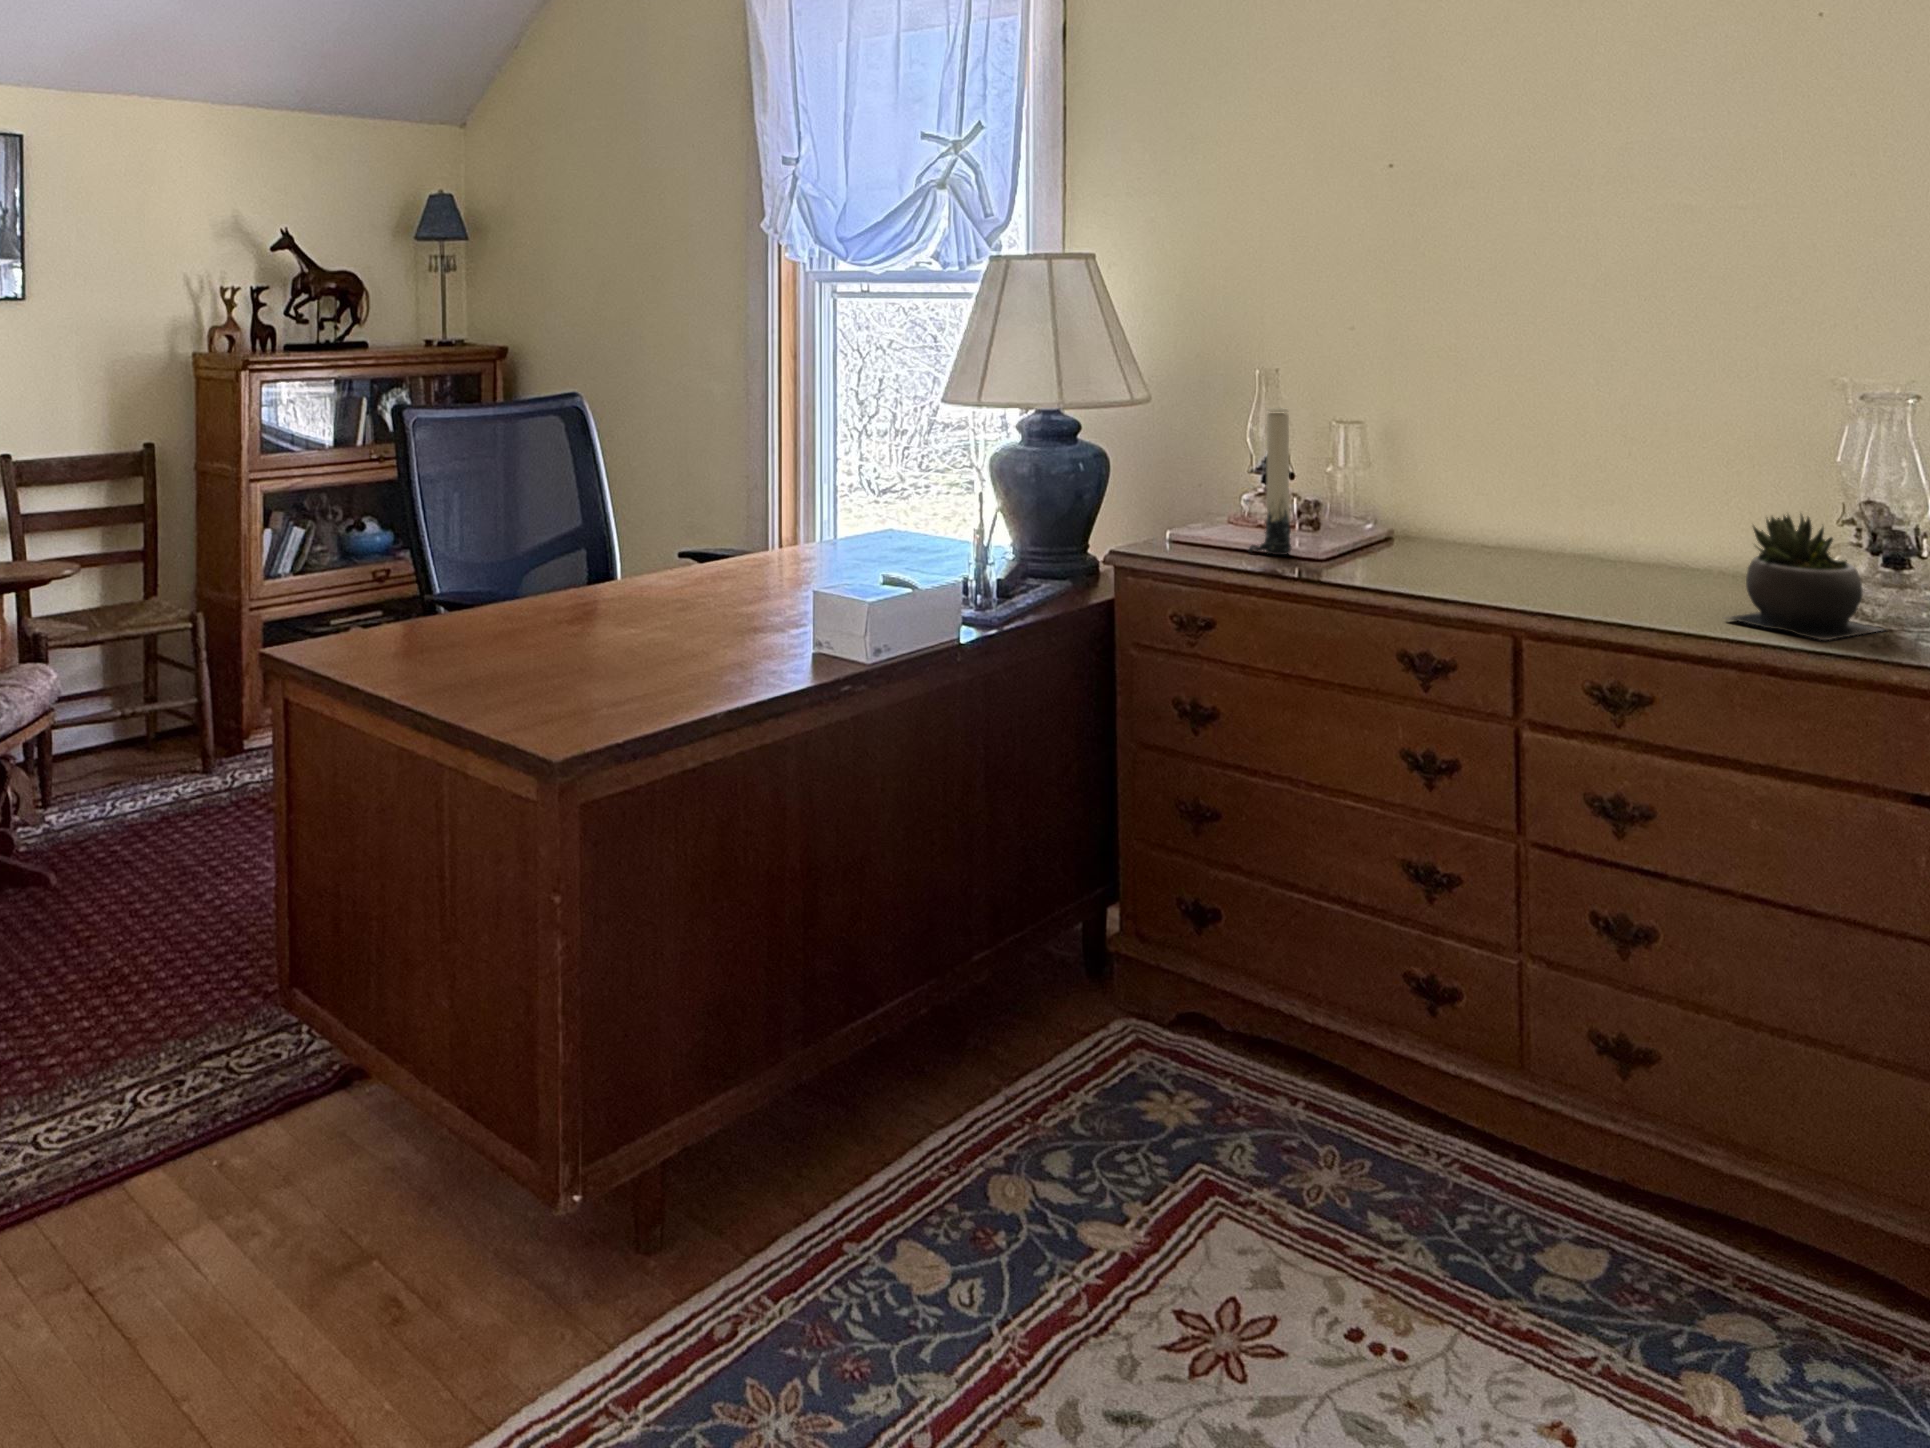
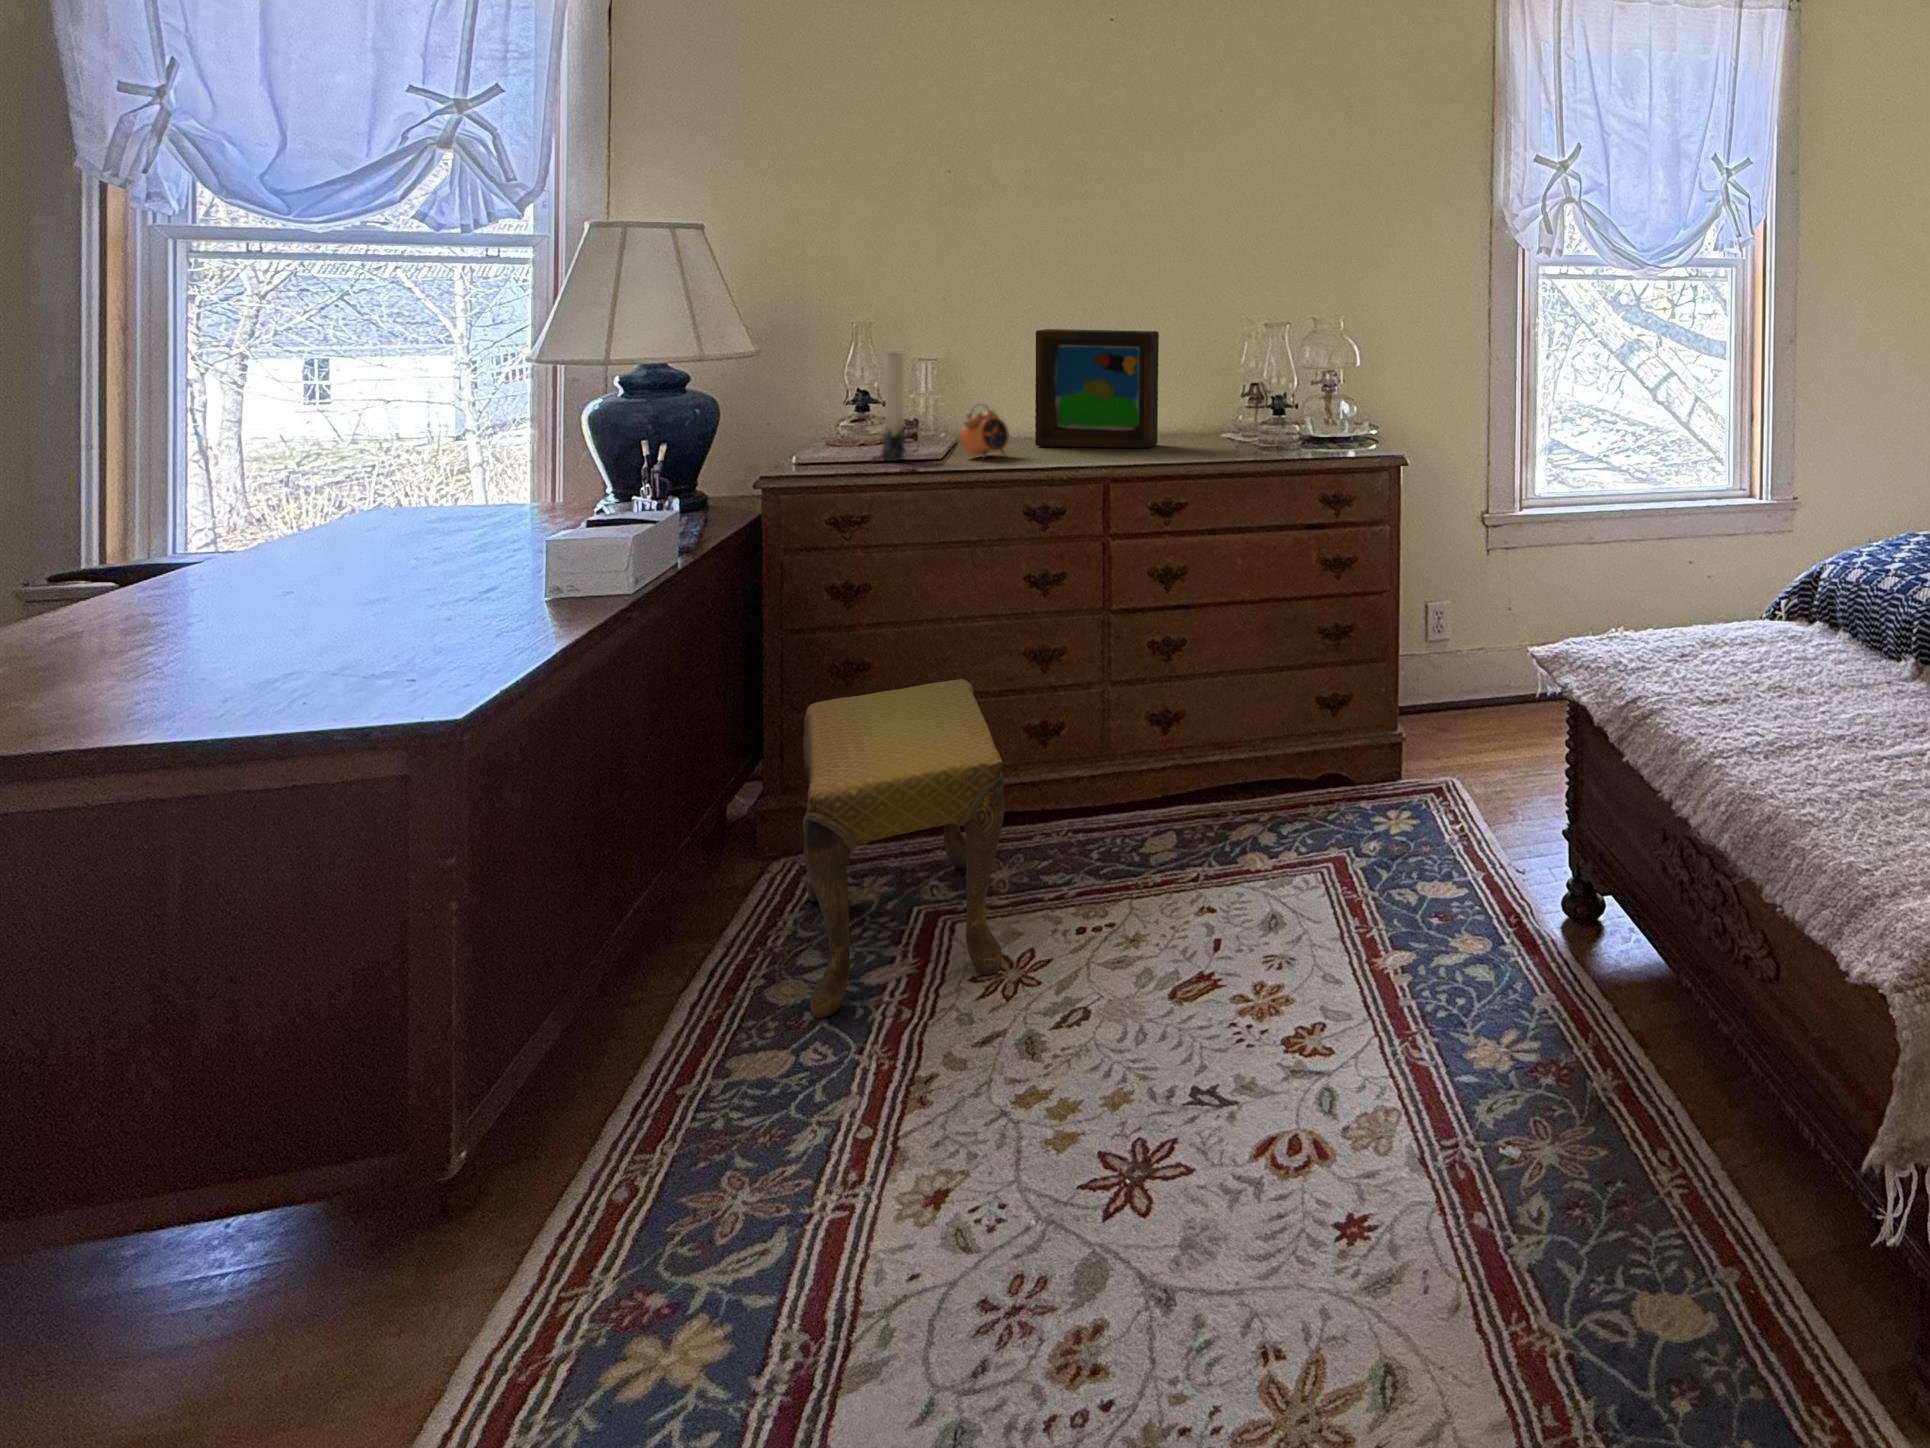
picture frame: none [1475,391,1662,593] -> present [1035,329,1159,448]
alarm clock: none [1351,492,1417,571] -> present [960,407,1009,457]
succulent plant: present [1726,514,1883,640] -> none [1210,387,1281,453]
footstool: none [992,844,1307,1323] -> present [803,679,1004,1018]

